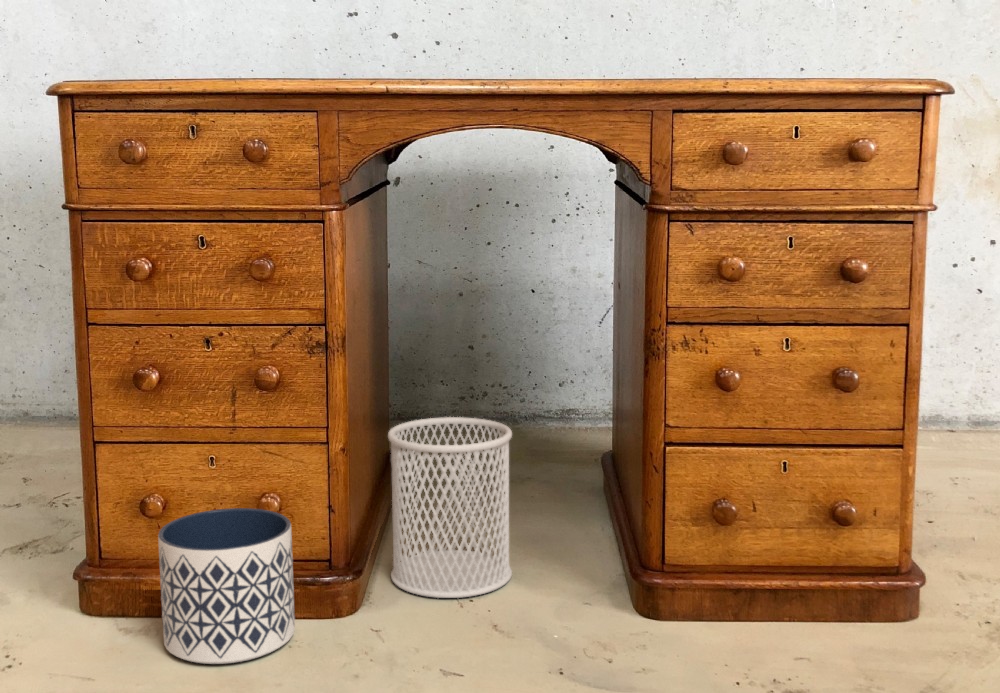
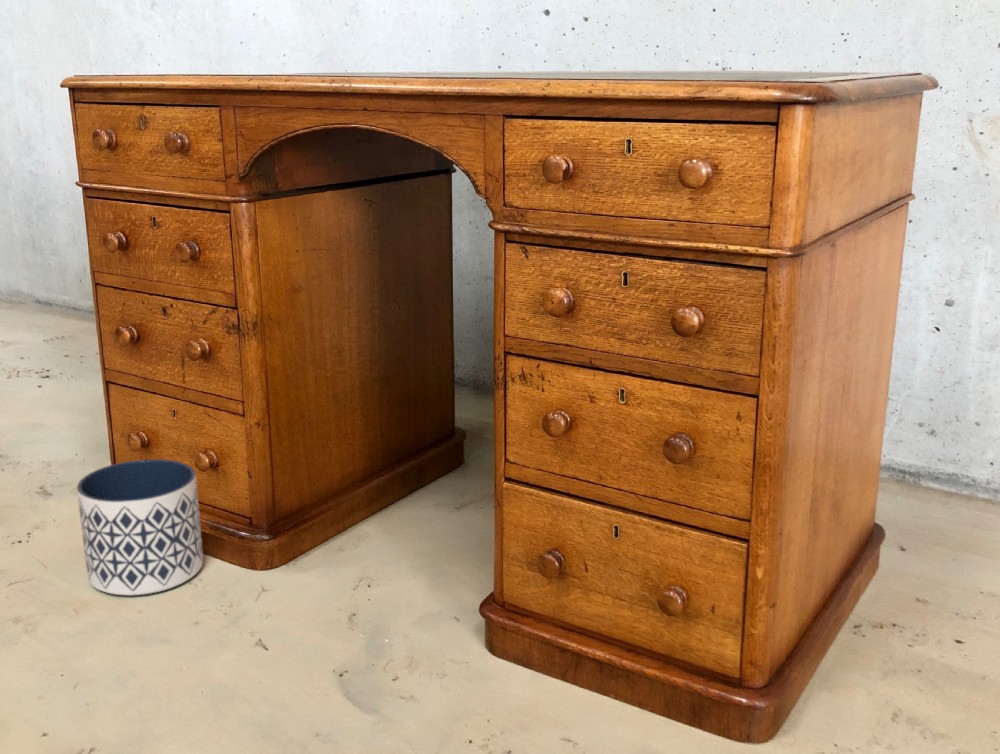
wastebasket: present [388,417,512,598] -> none [314,403,438,583]

